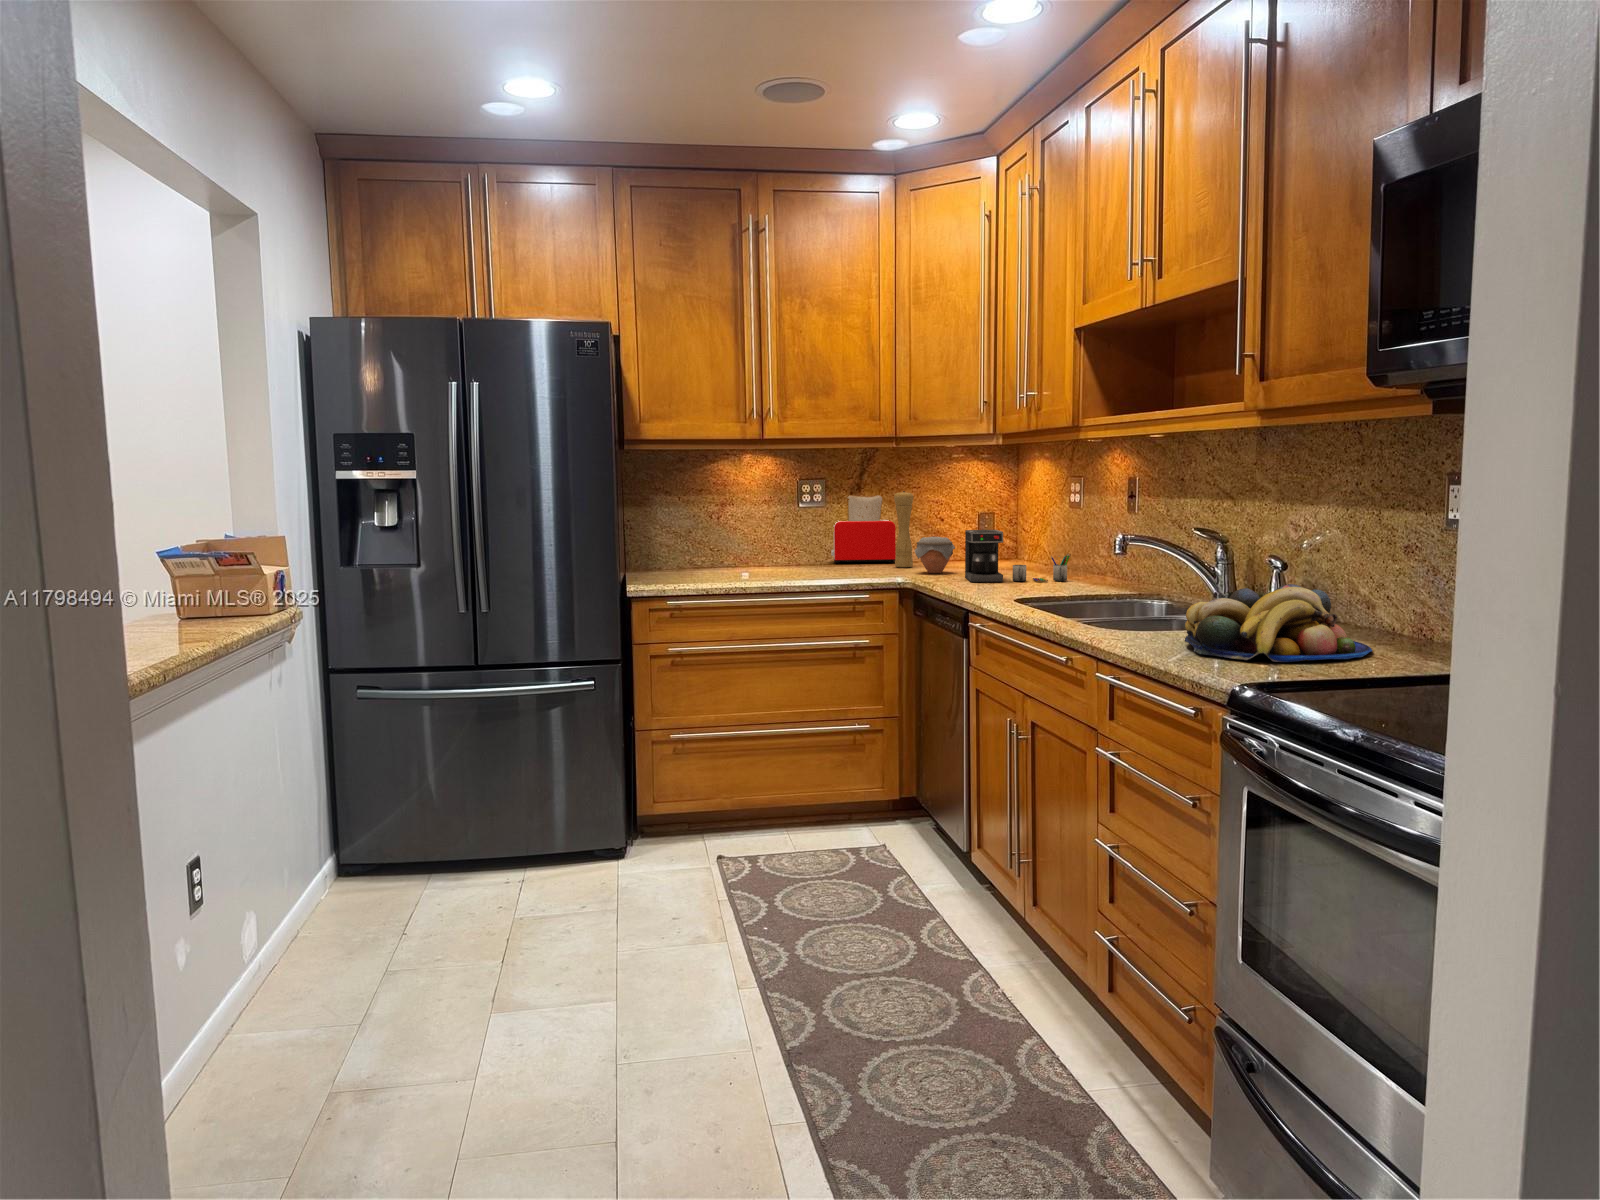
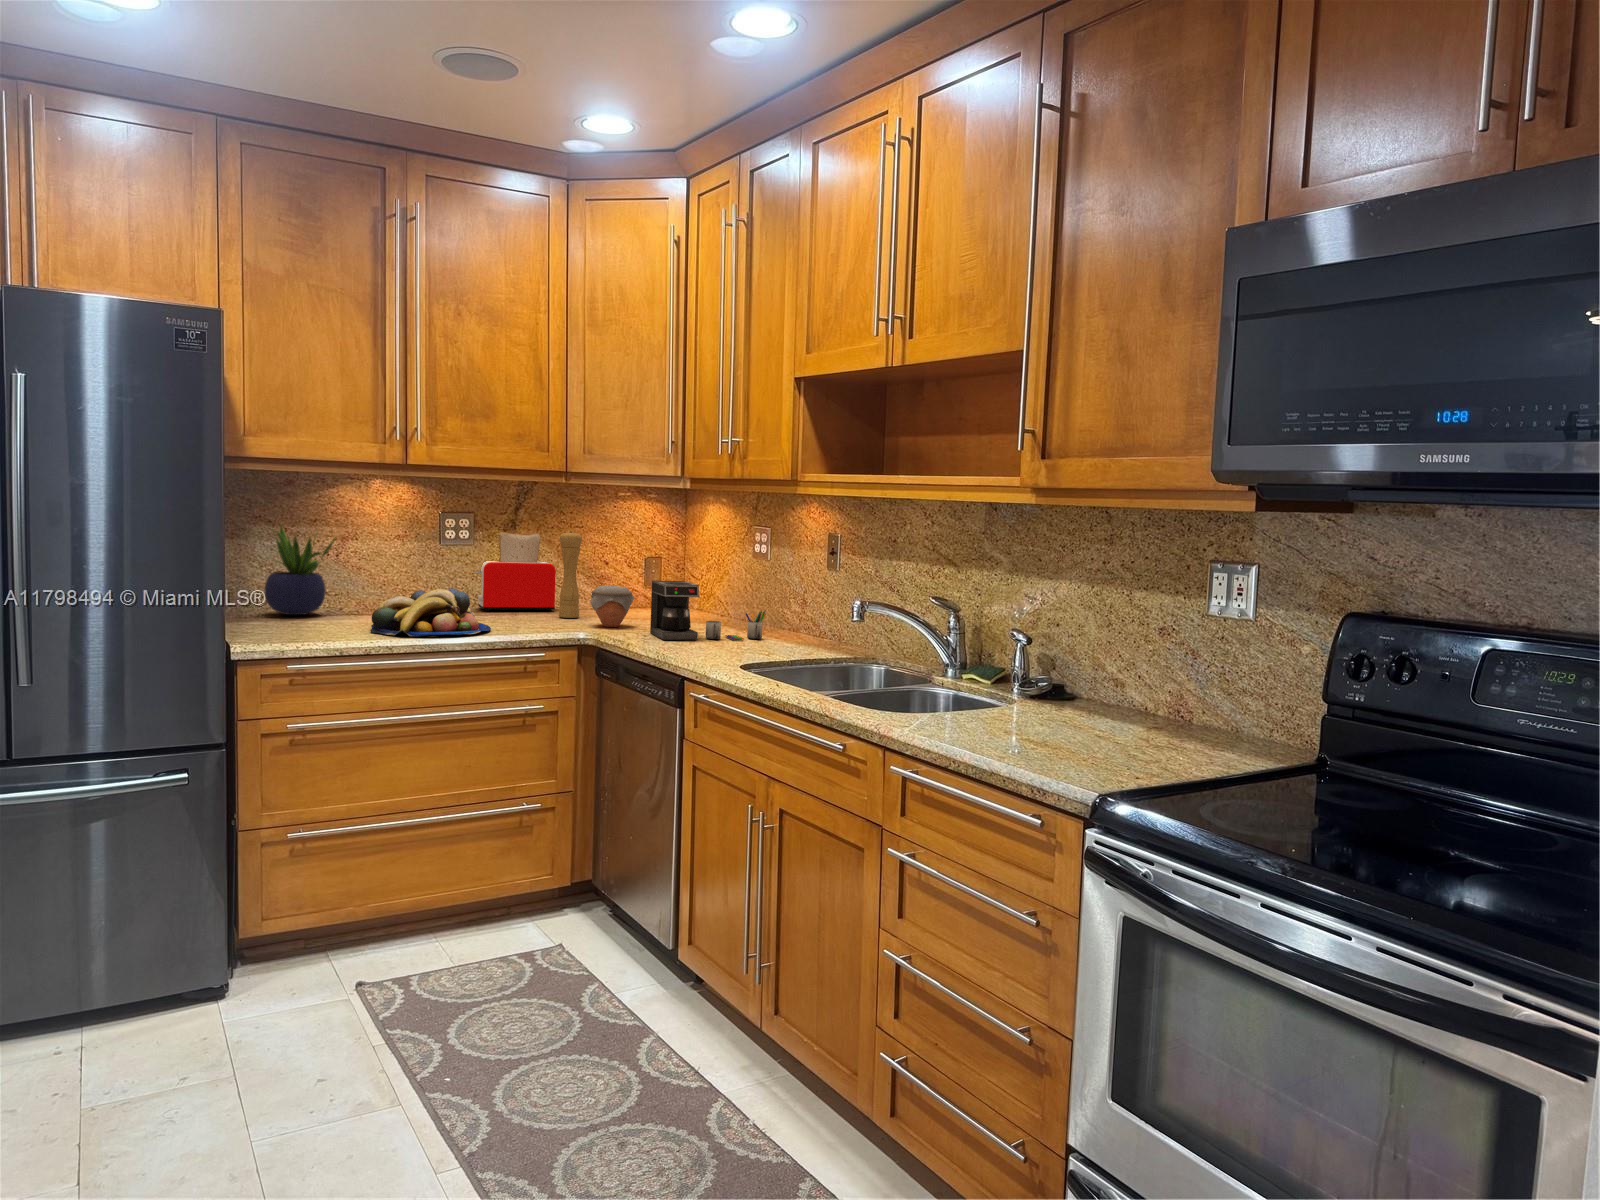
potted plant: none [663,493,717,568] -> present [265,525,336,615]
fruit bowl: present [1185,584,1373,662] -> present [371,588,491,636]

